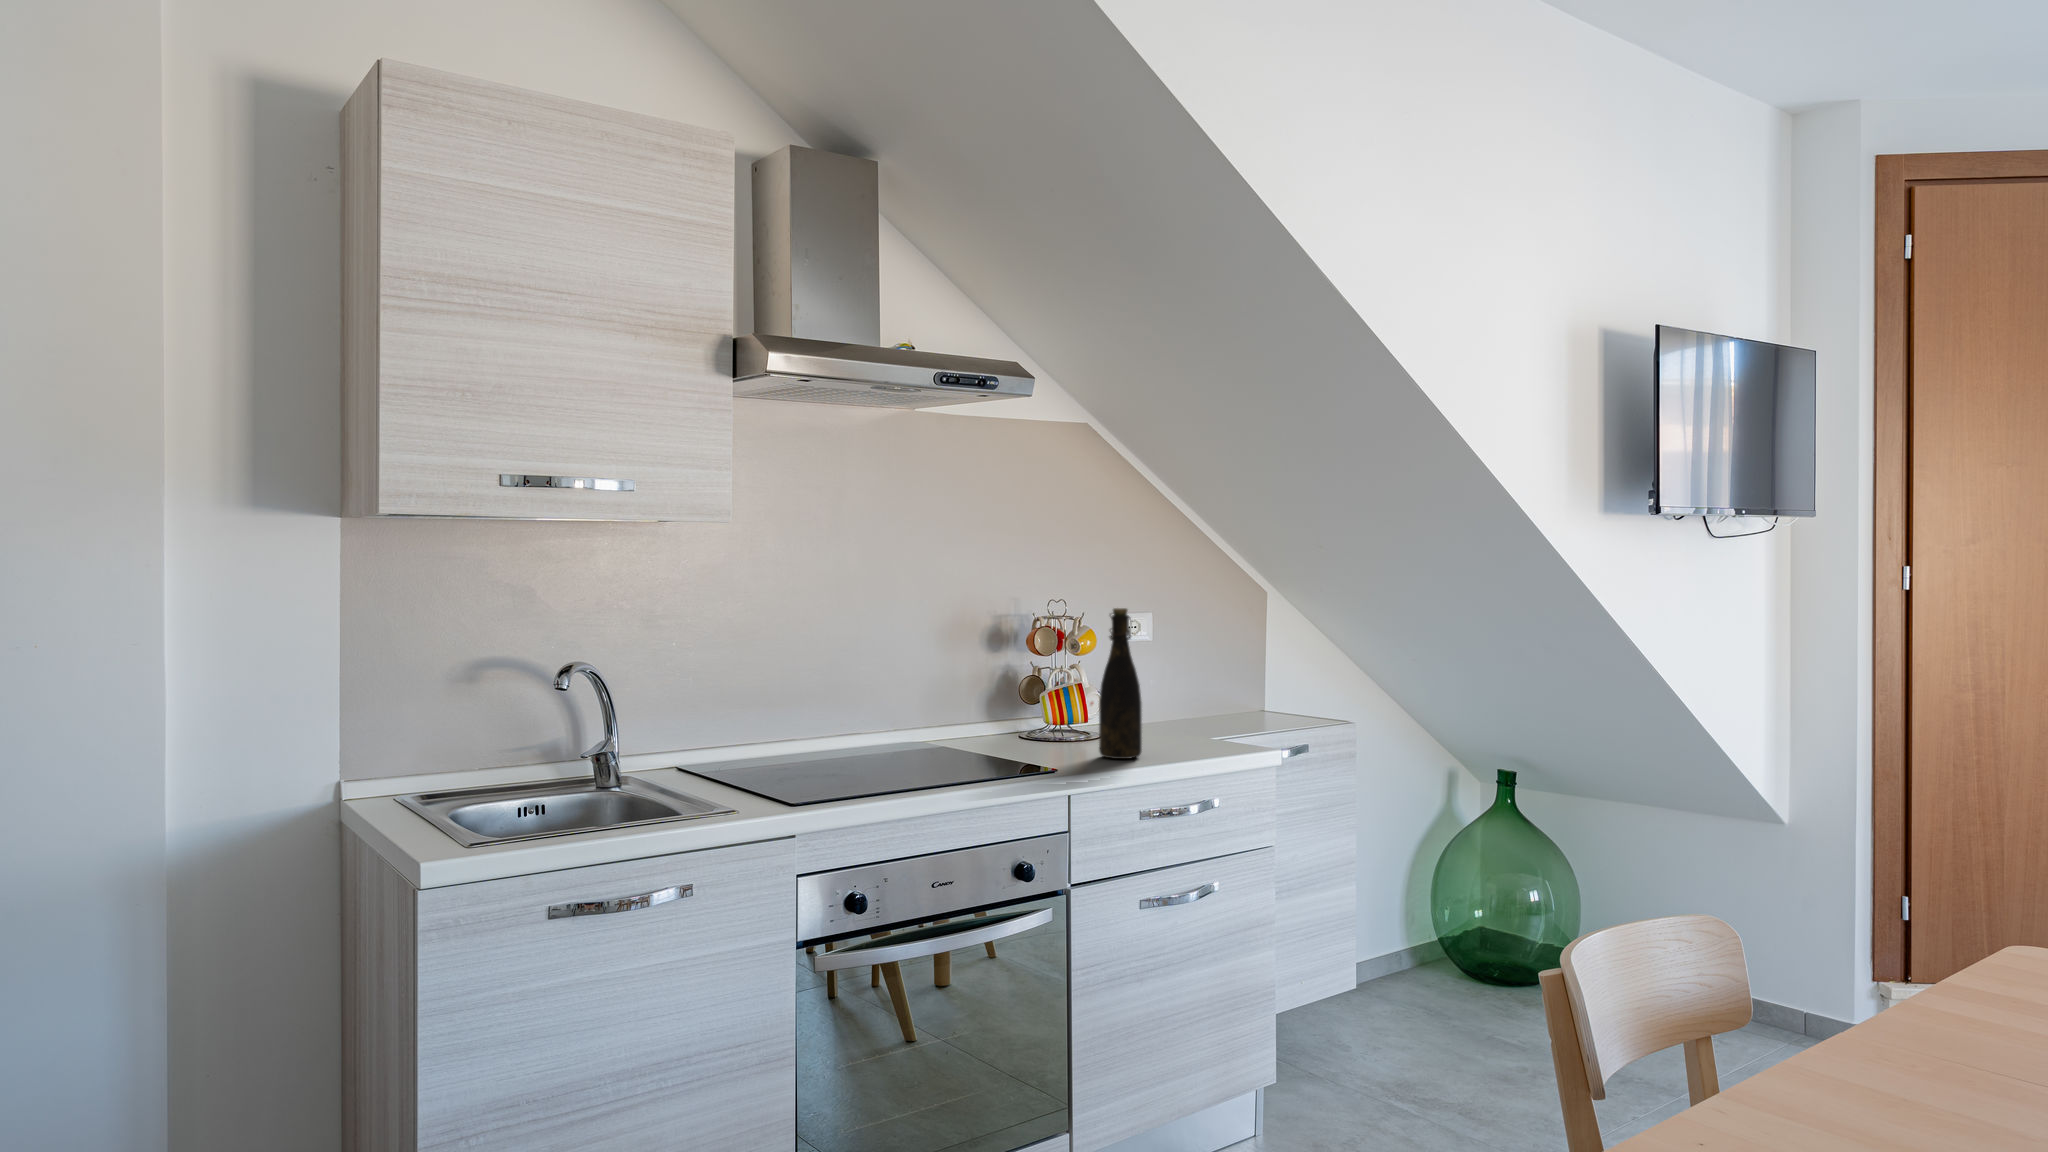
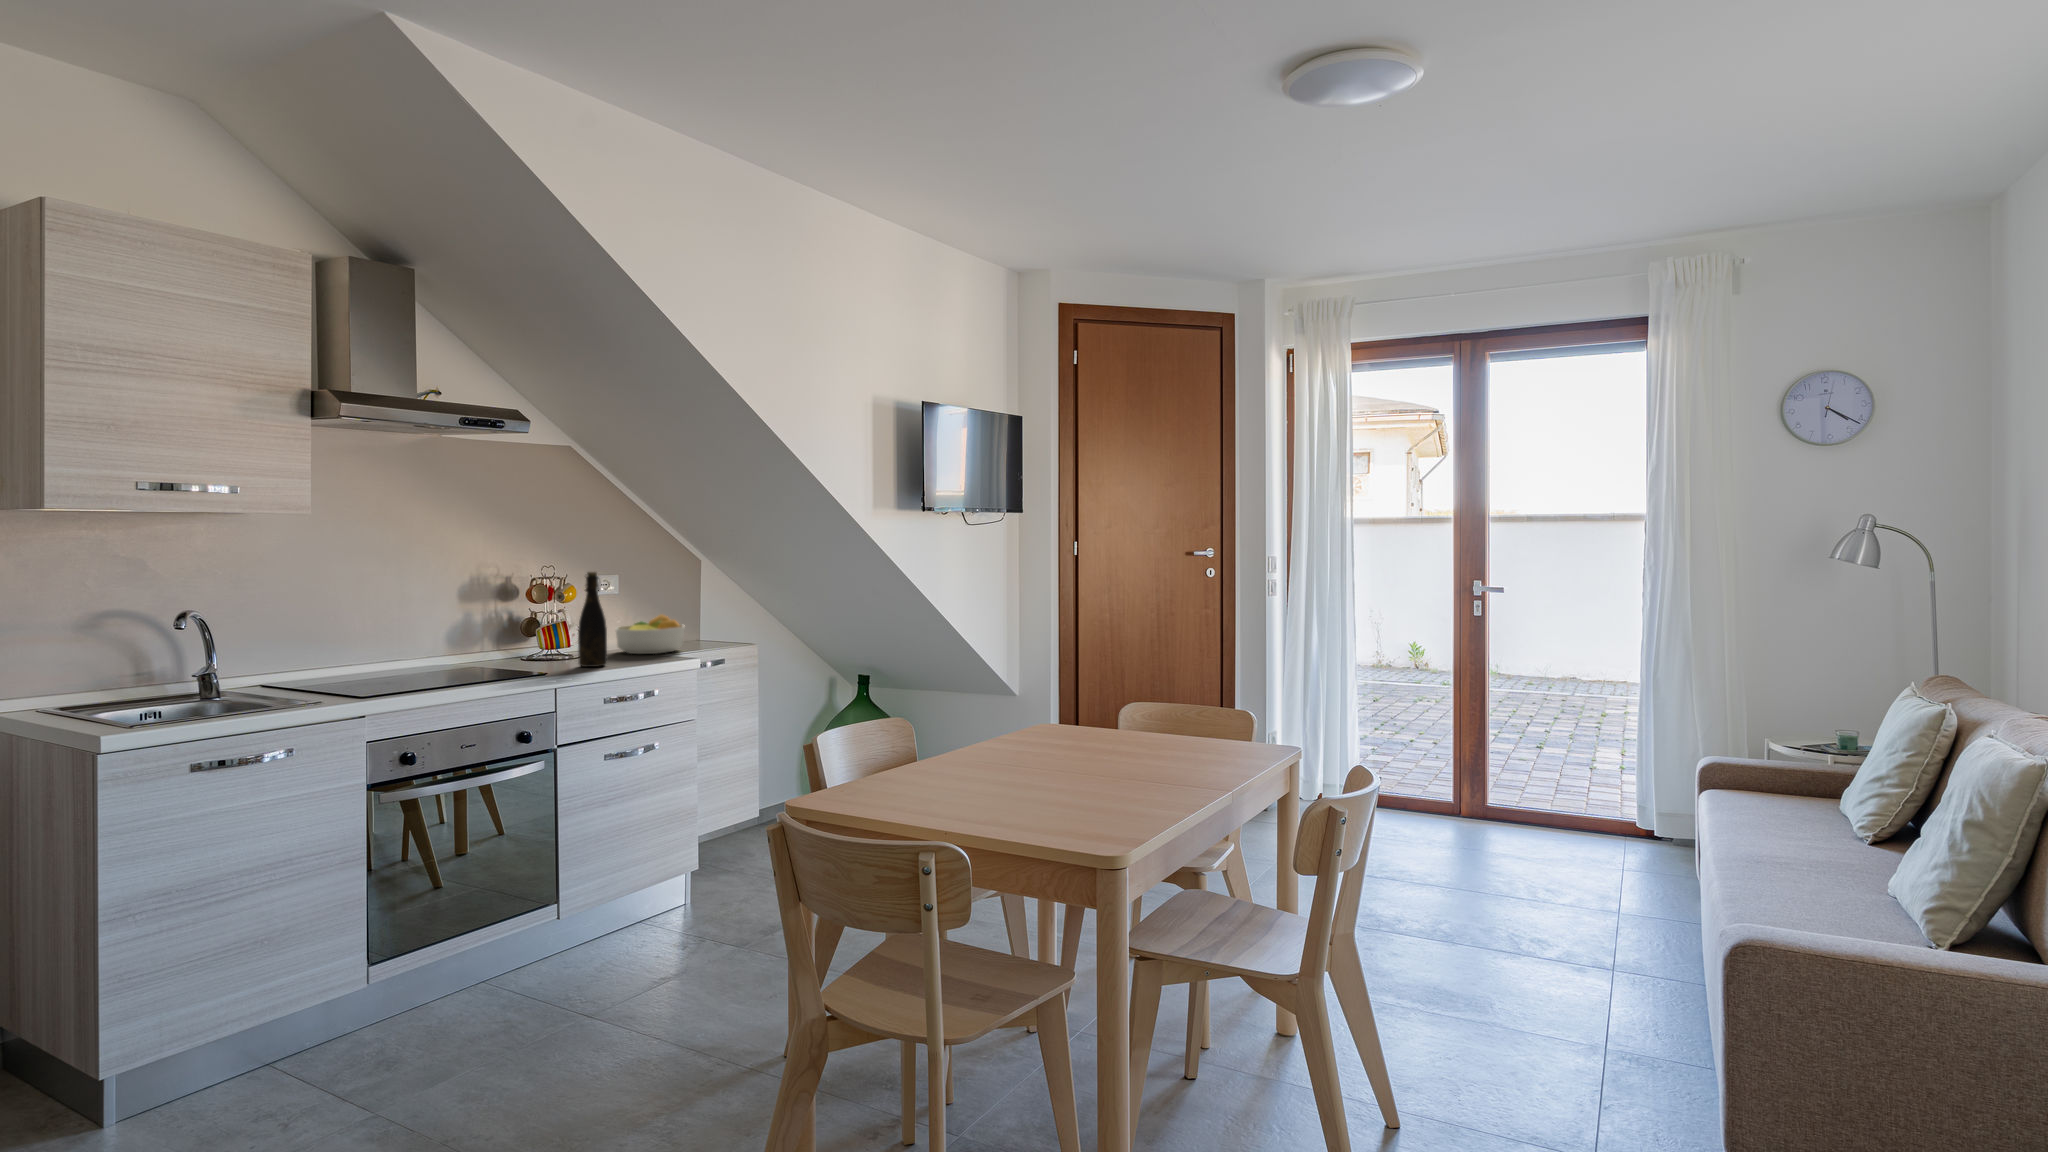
fruit bowl: none [1150,673,1252,736] -> present [616,614,685,654]

